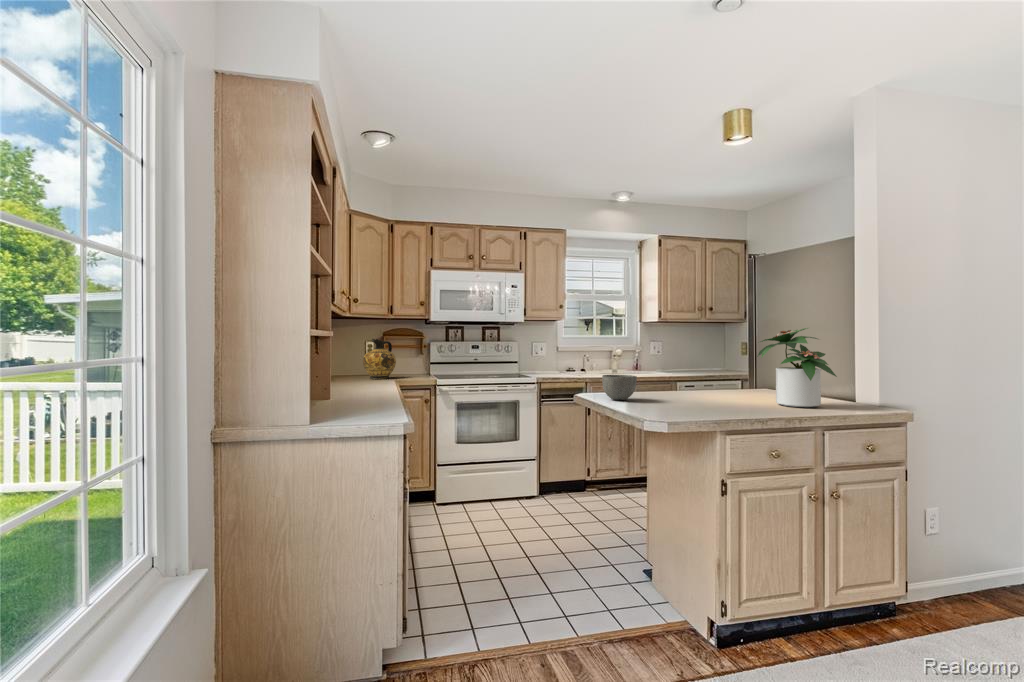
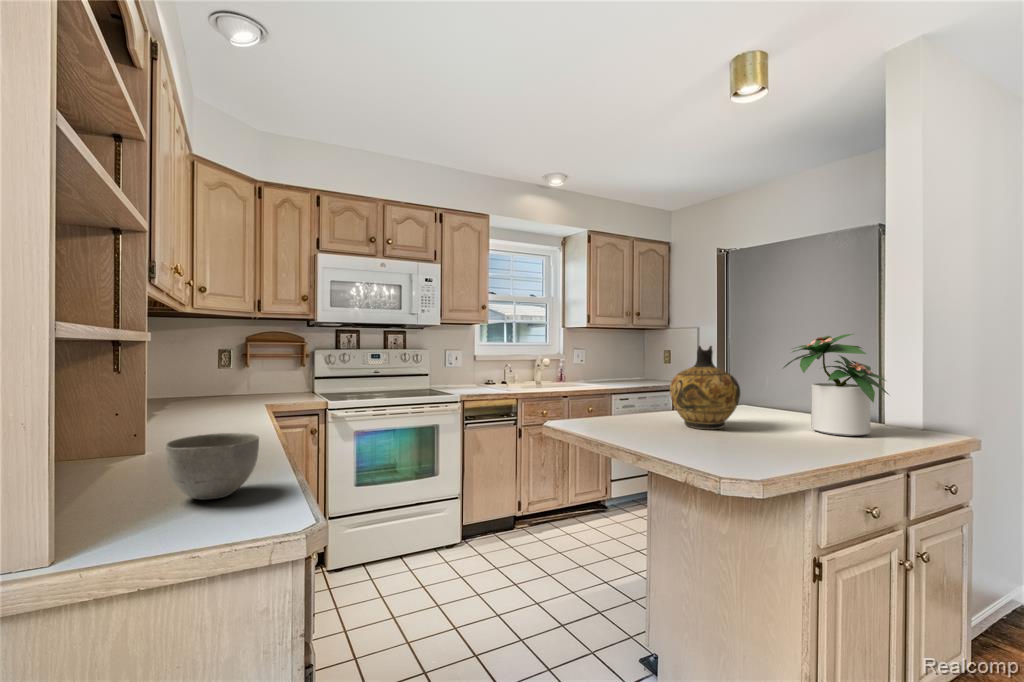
ceramic jug: present [363,339,396,379] -> present [670,346,740,429]
bowl: present [602,375,637,400] -> present [166,433,259,500]

